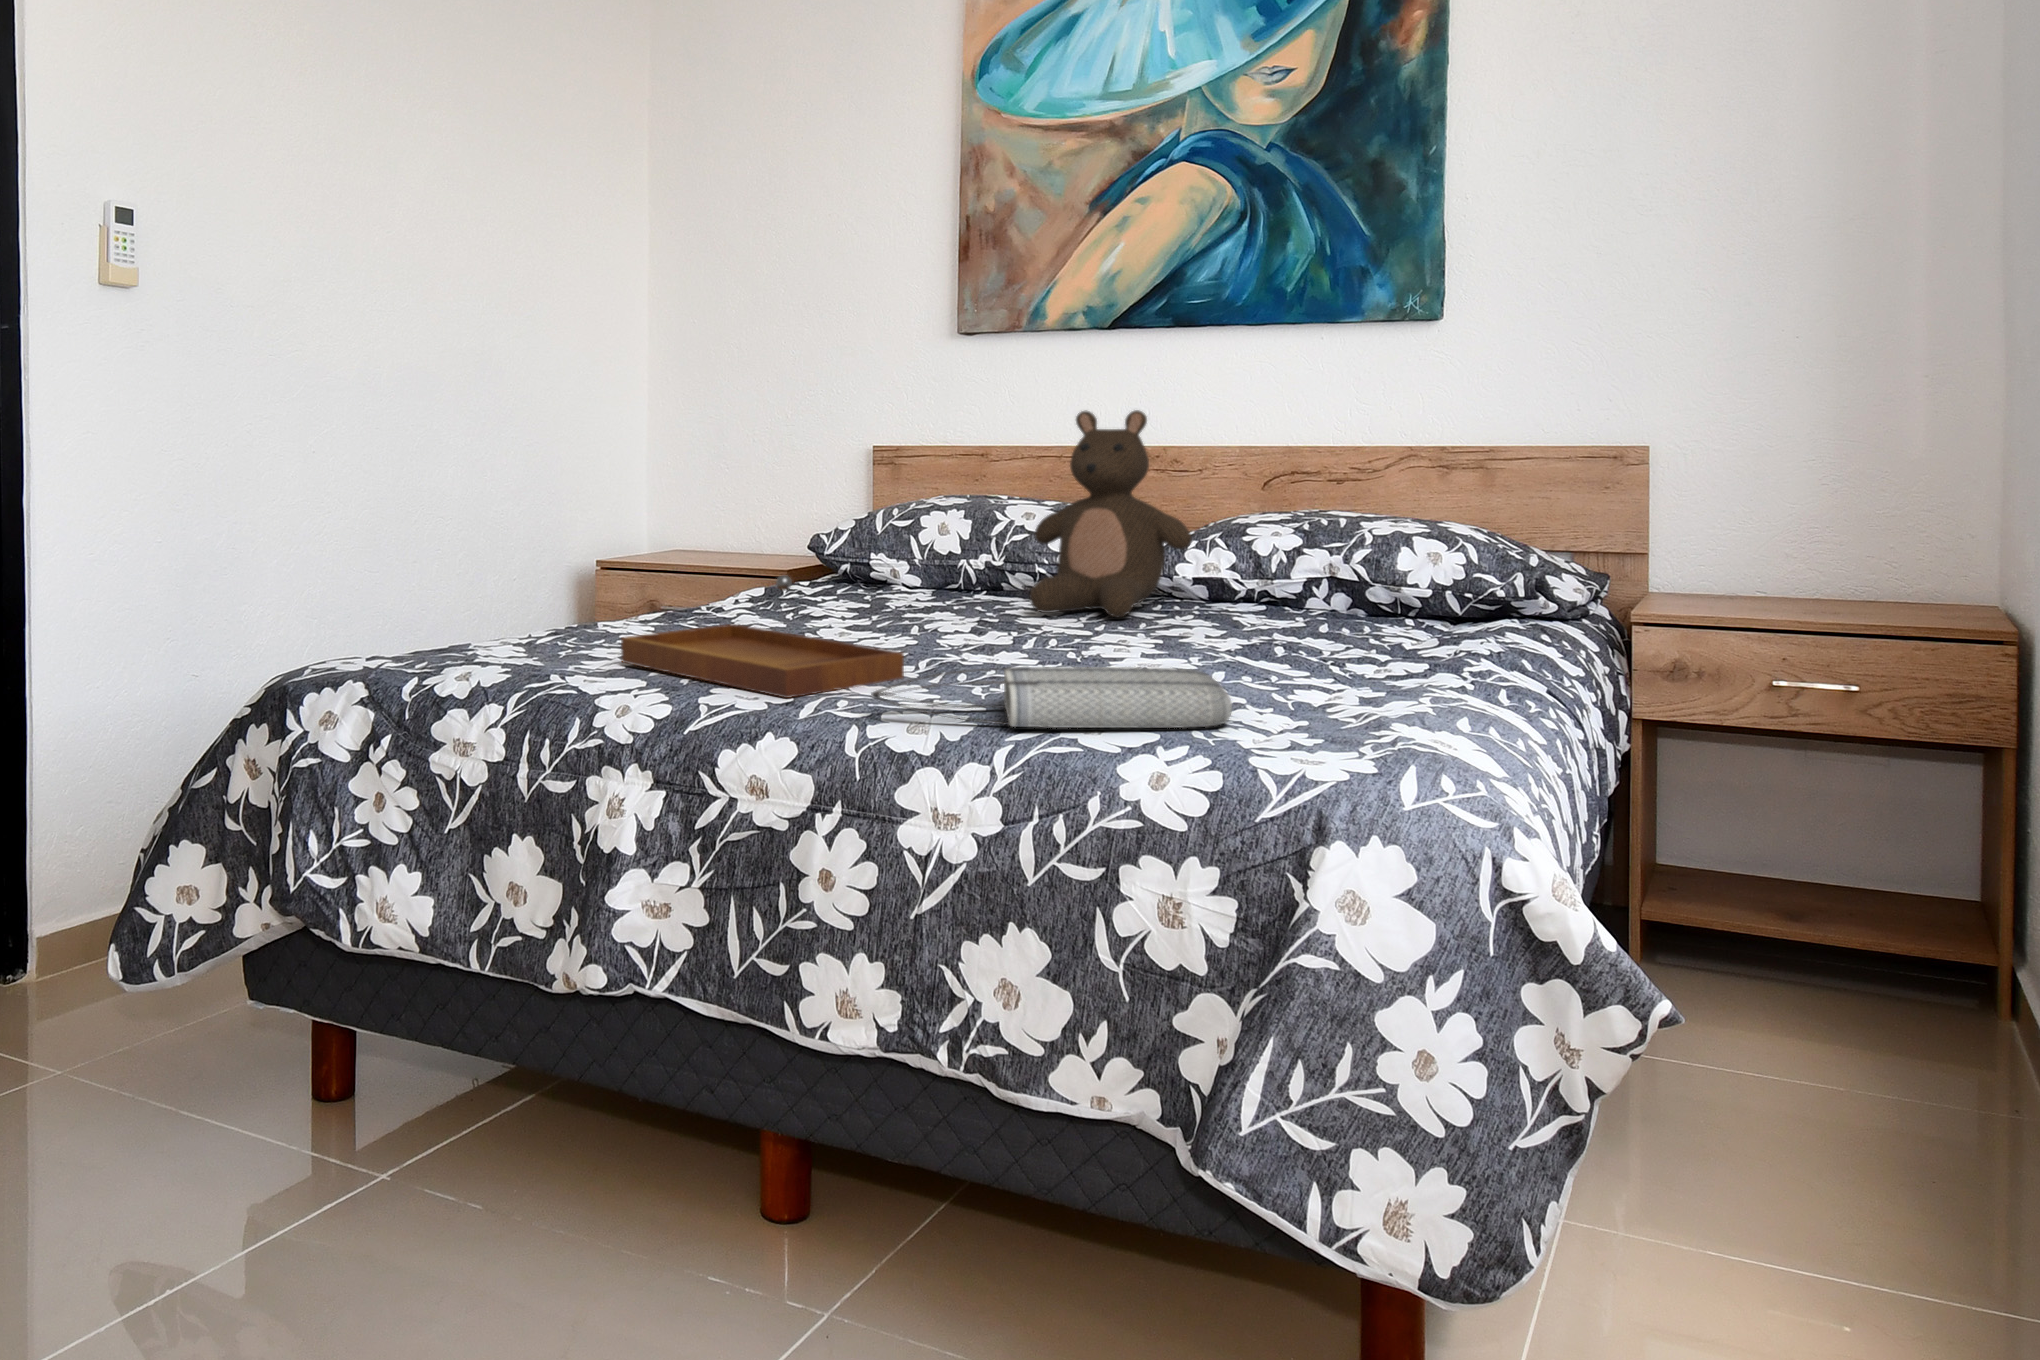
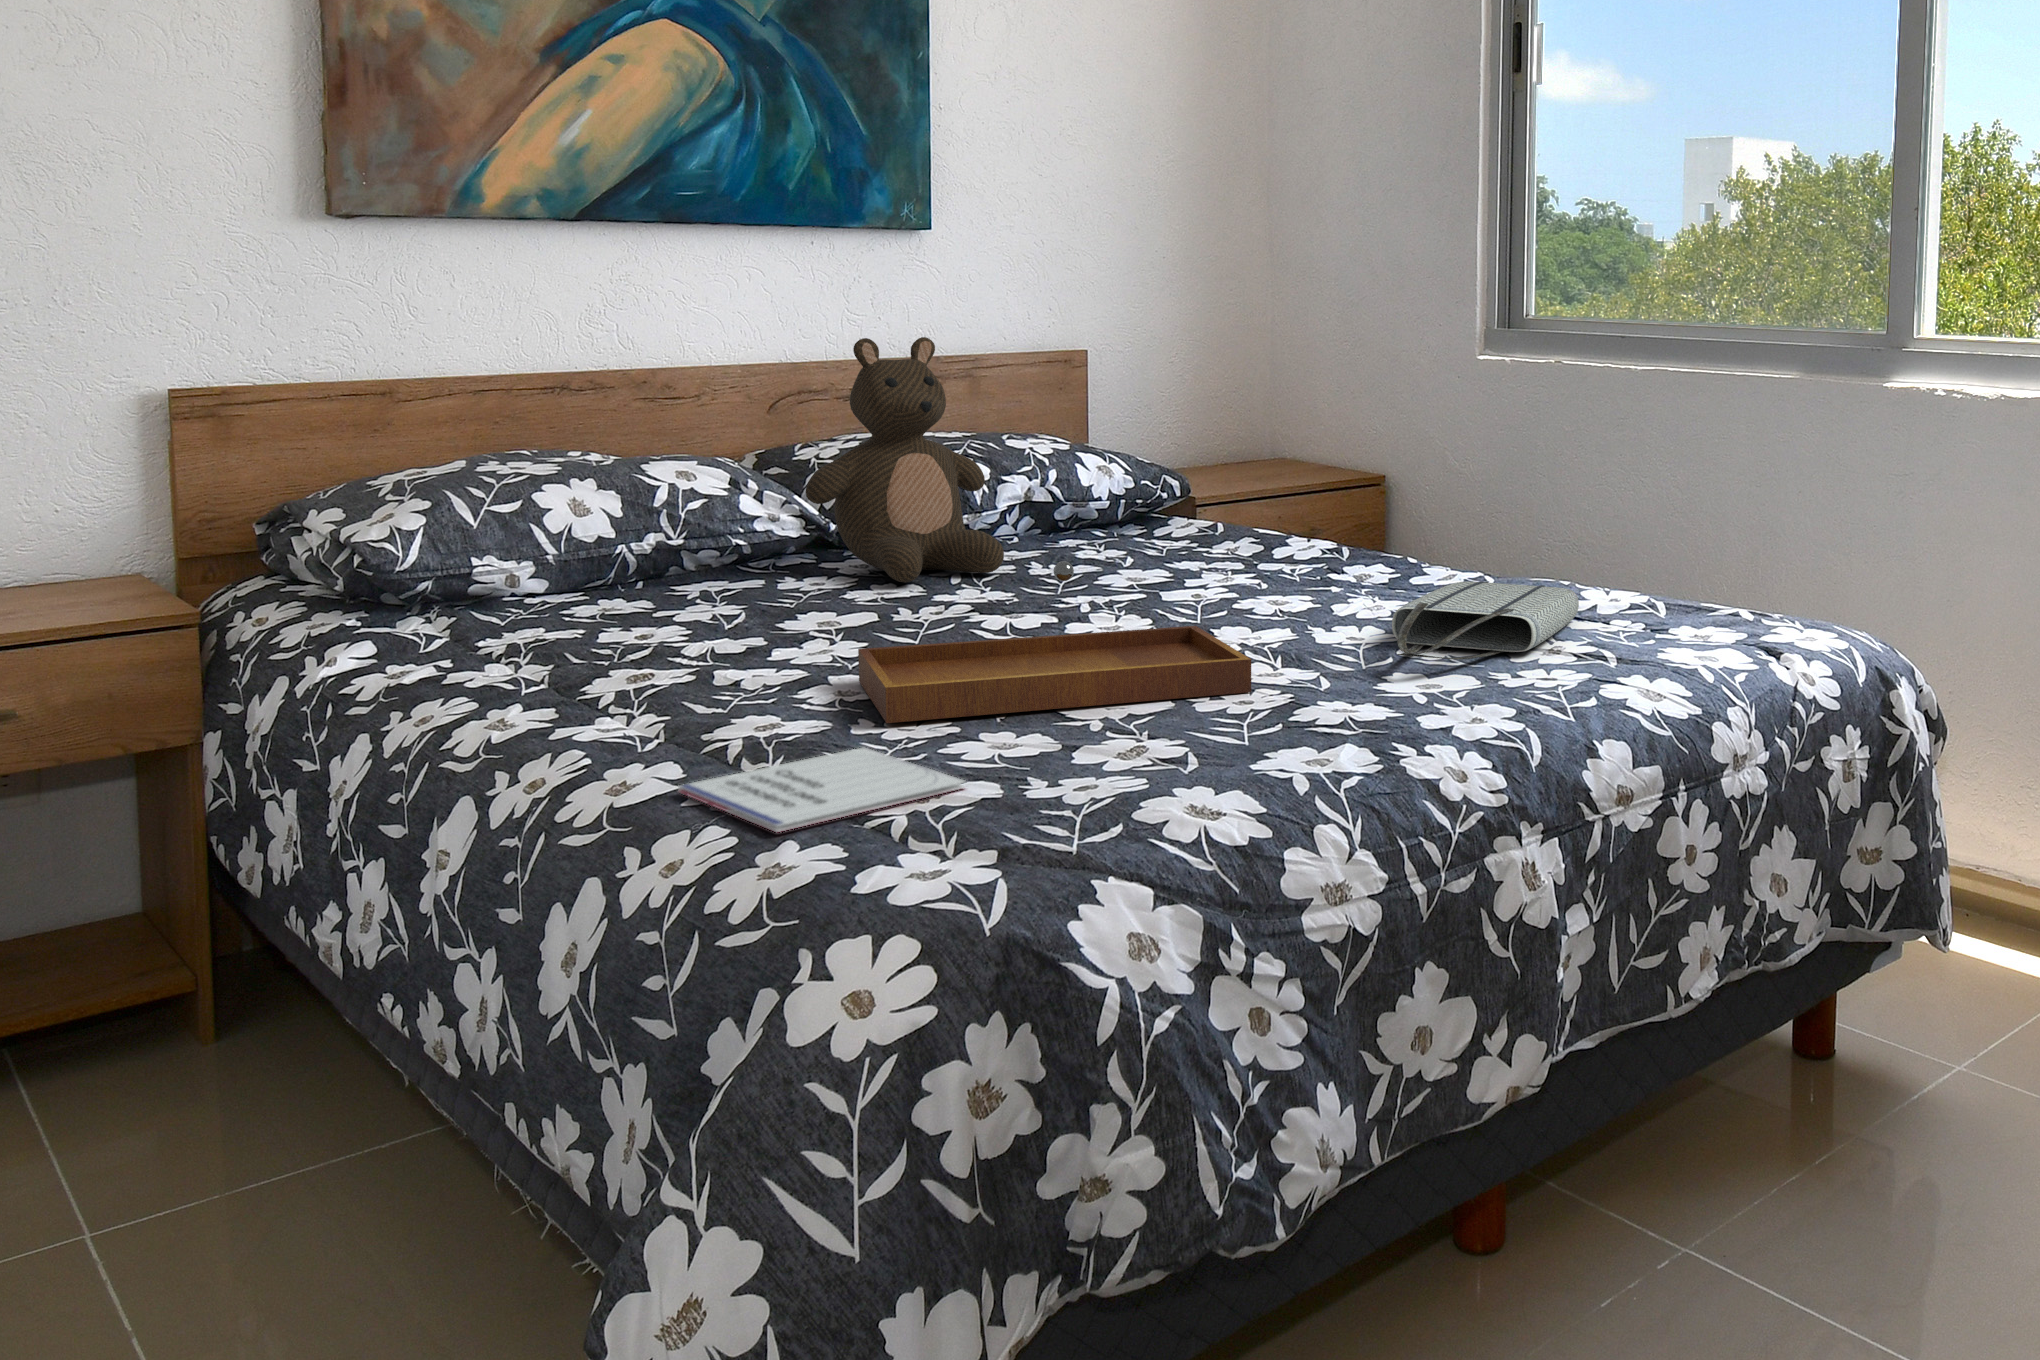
notebook: none [381,659,562,691] -> present [678,748,965,832]

